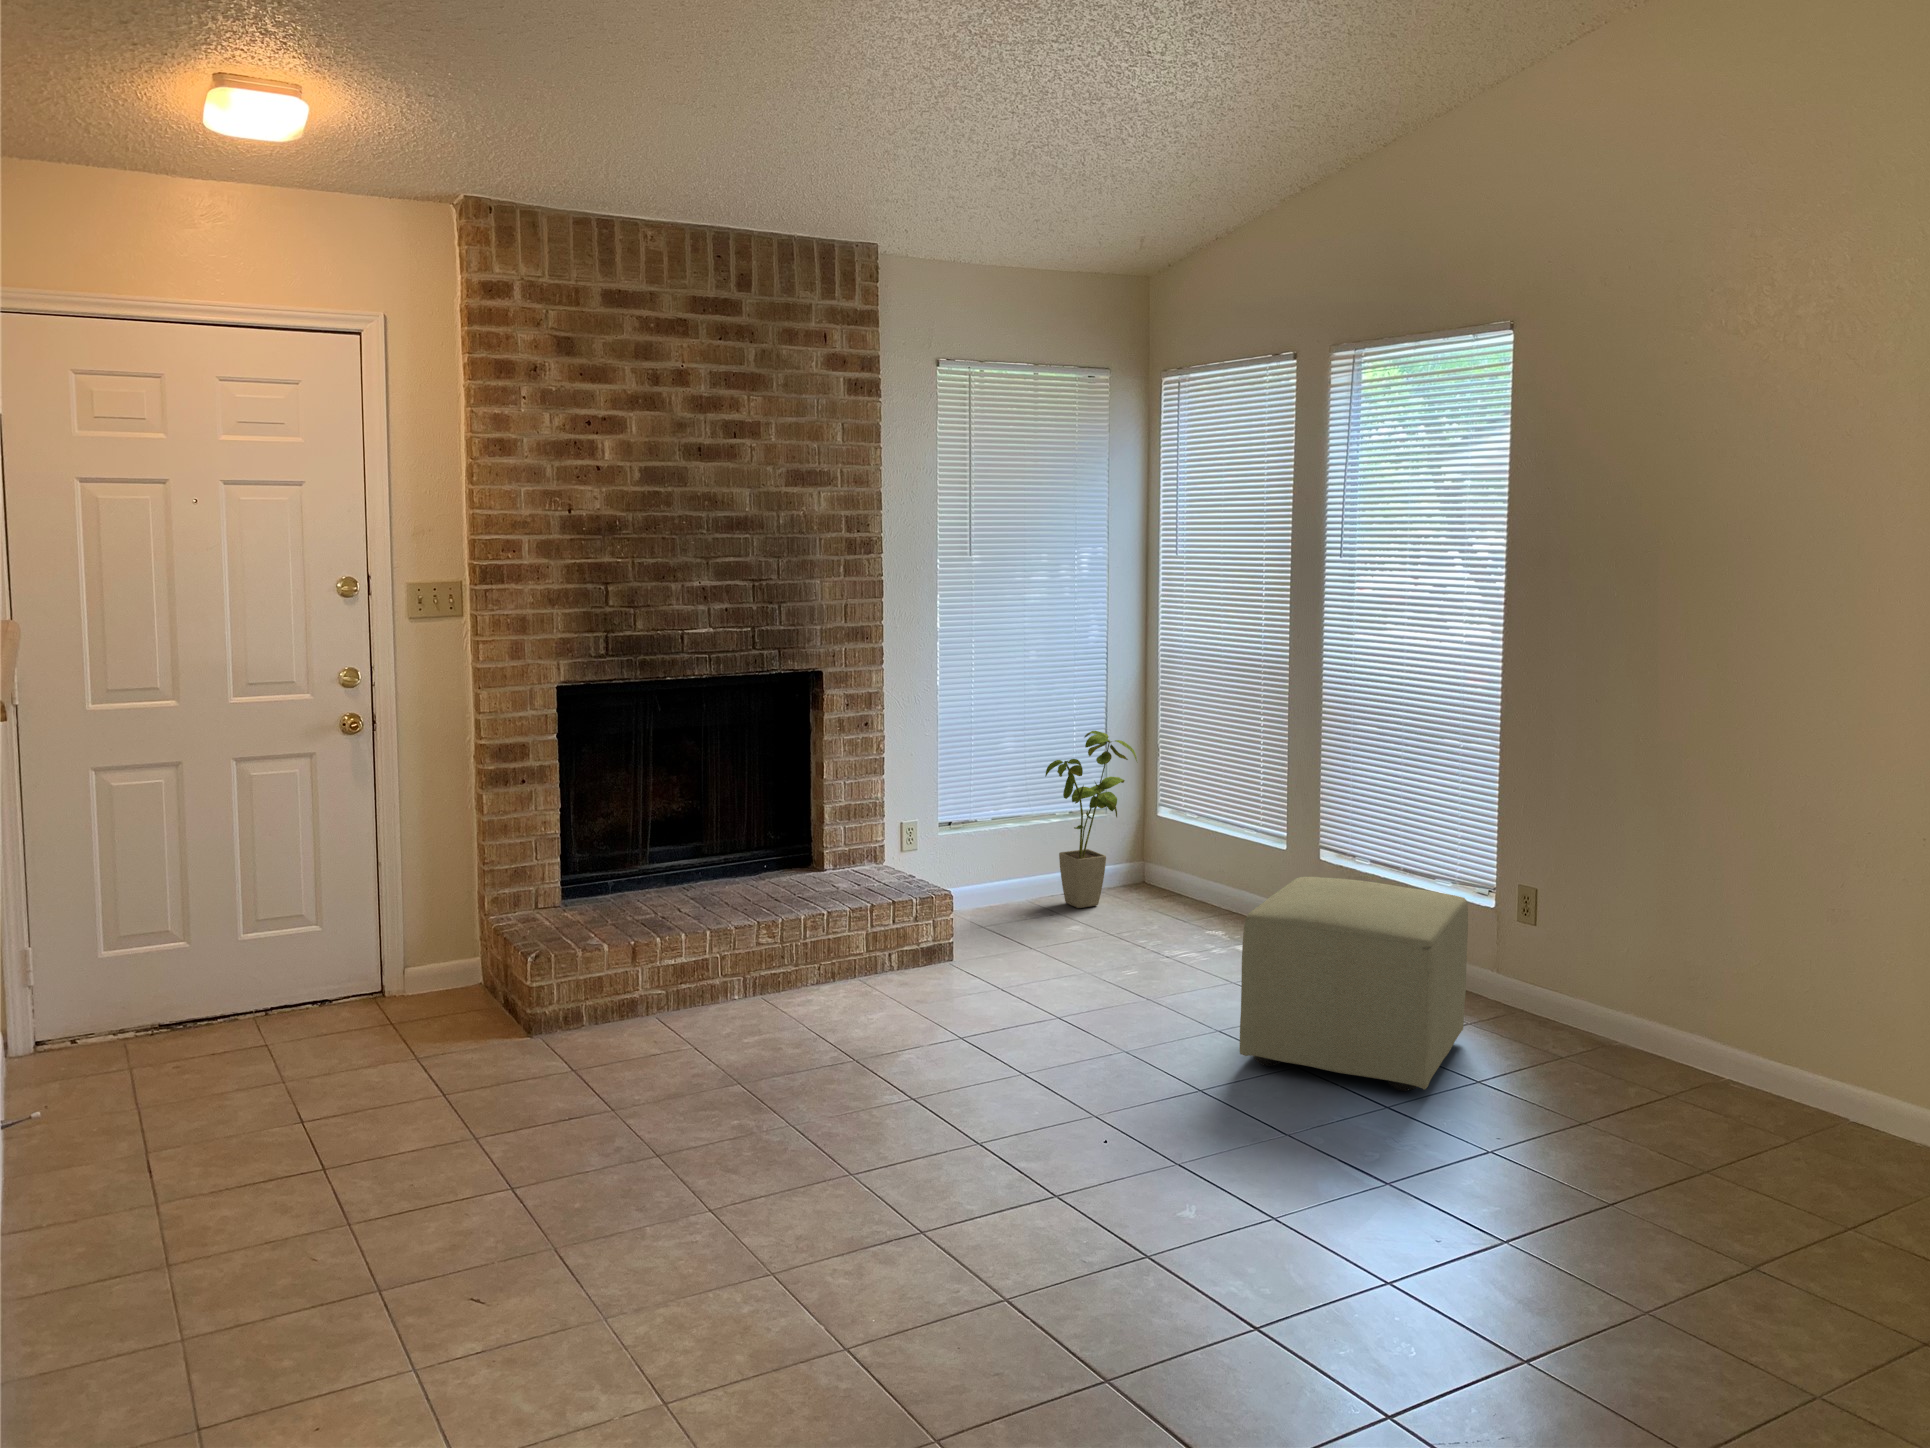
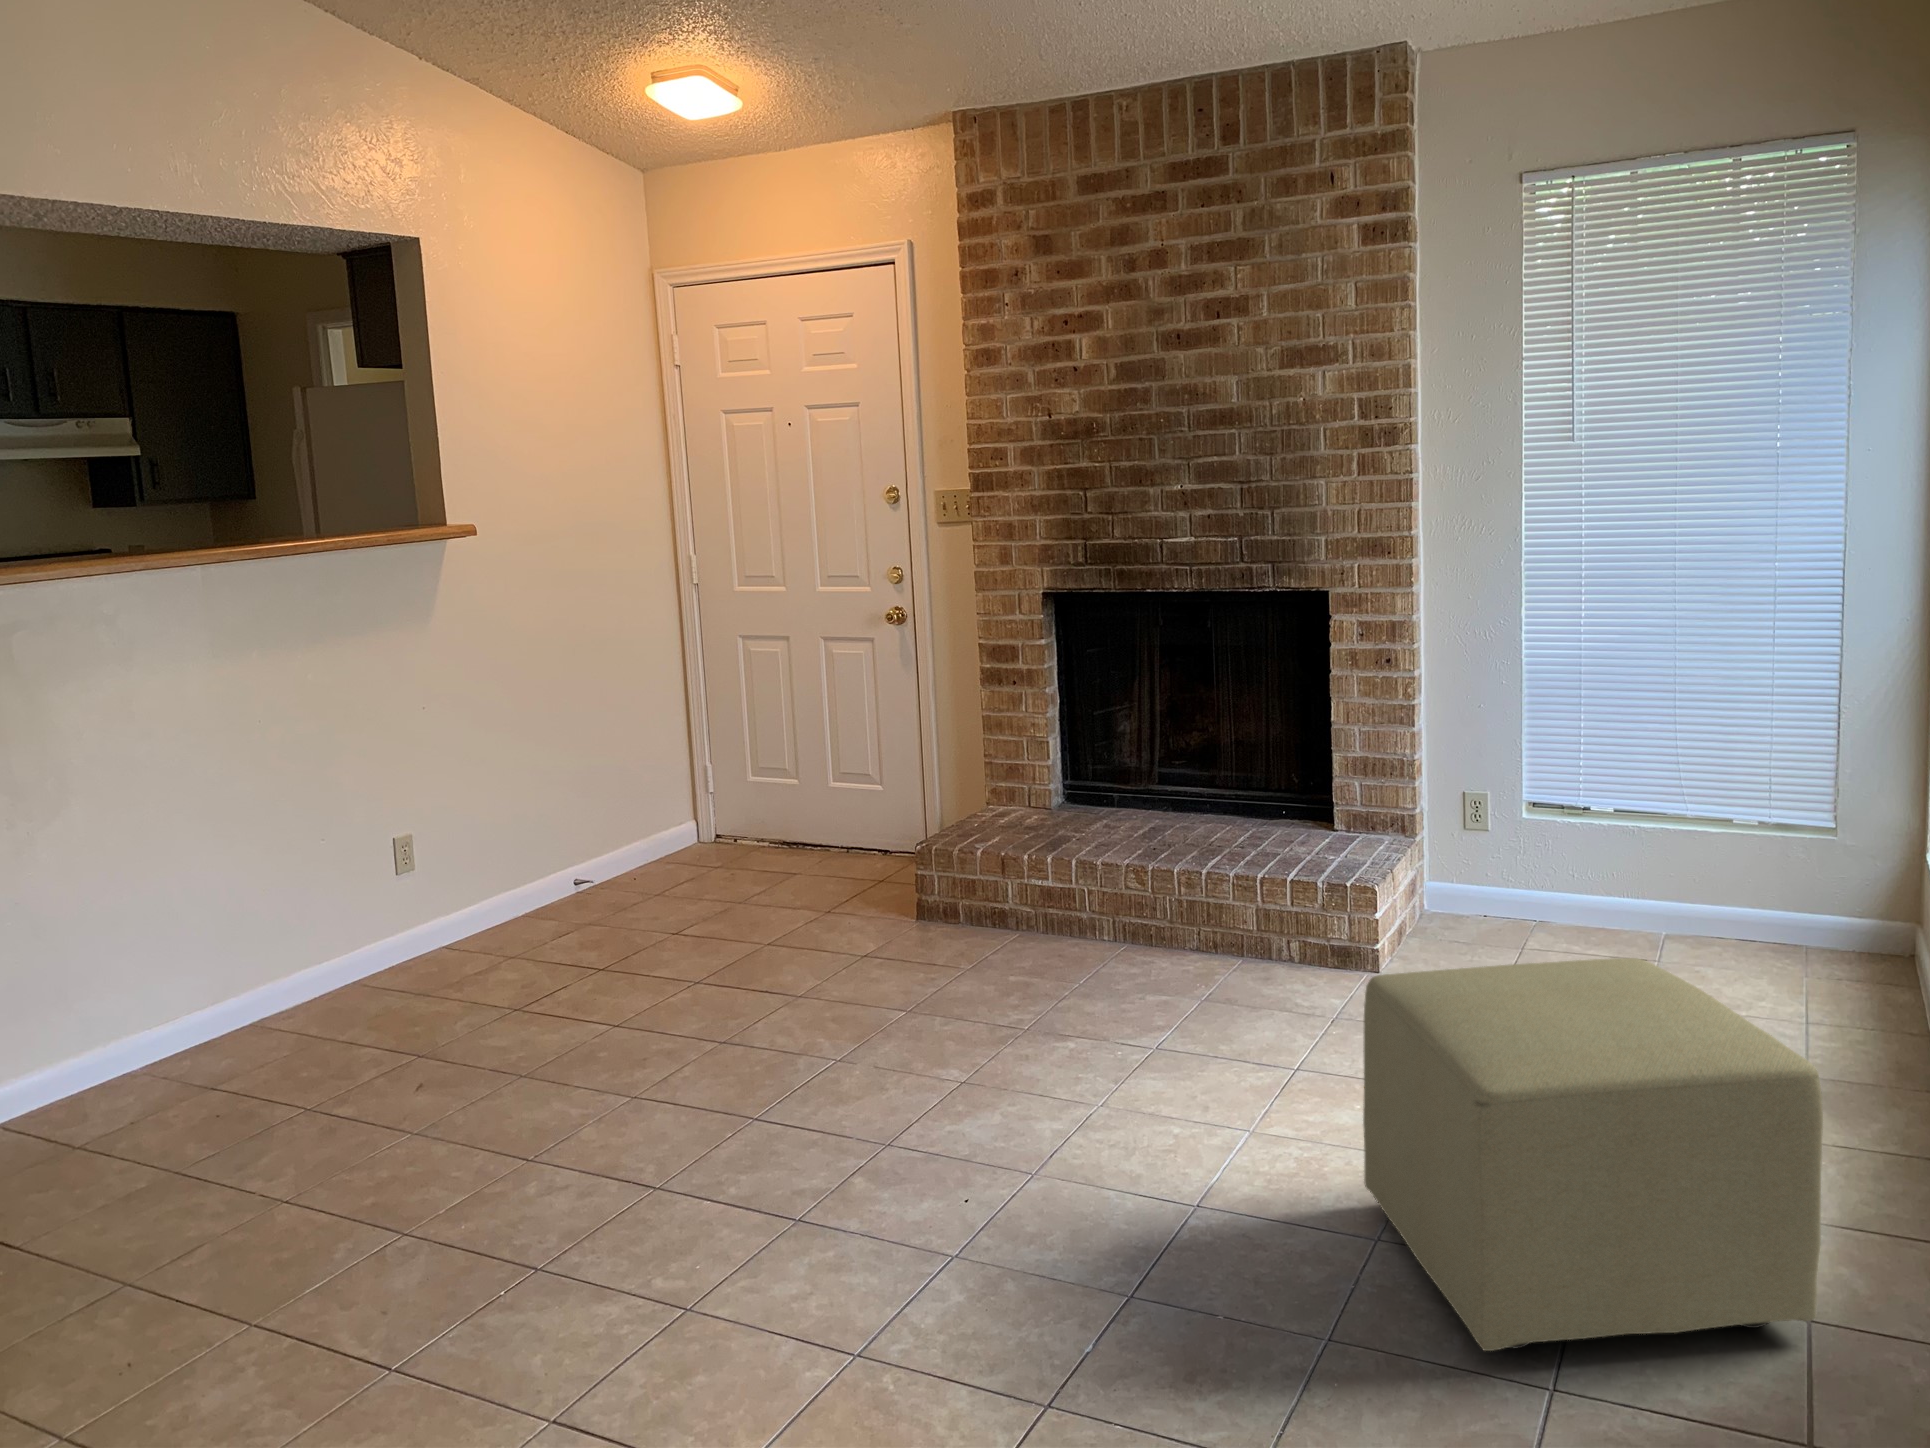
house plant: present [1045,731,1137,908] -> none [1660,700,1821,963]

